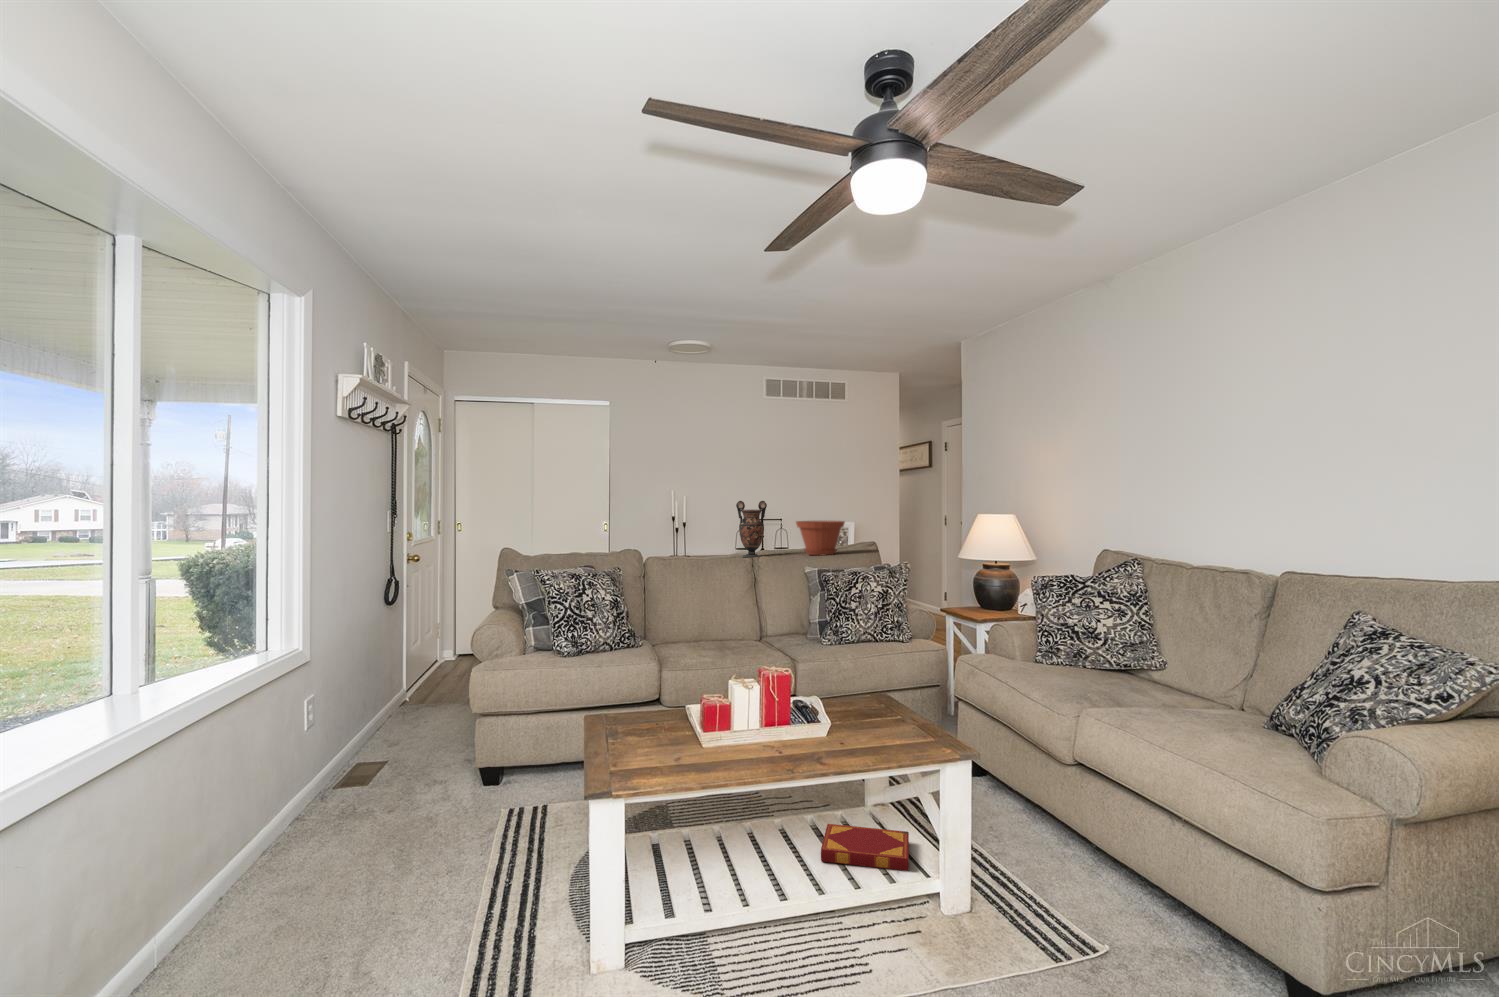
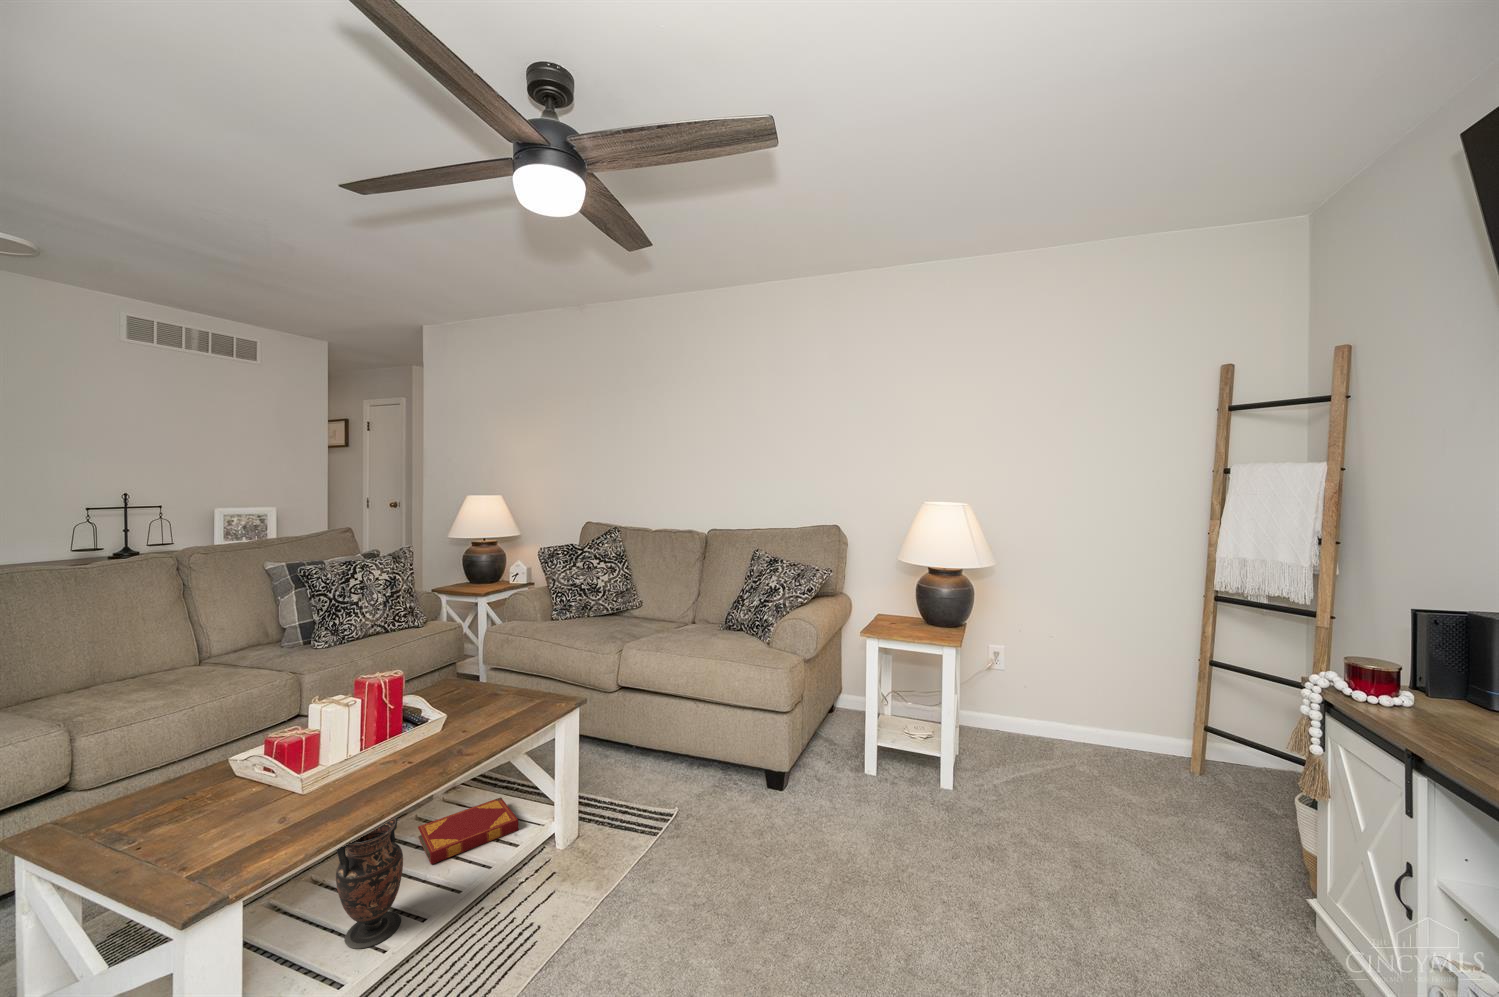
vase: present [736,501,767,557] -> present [336,817,403,949]
plant pot: present [796,521,845,555] -> none [251,508,322,550]

